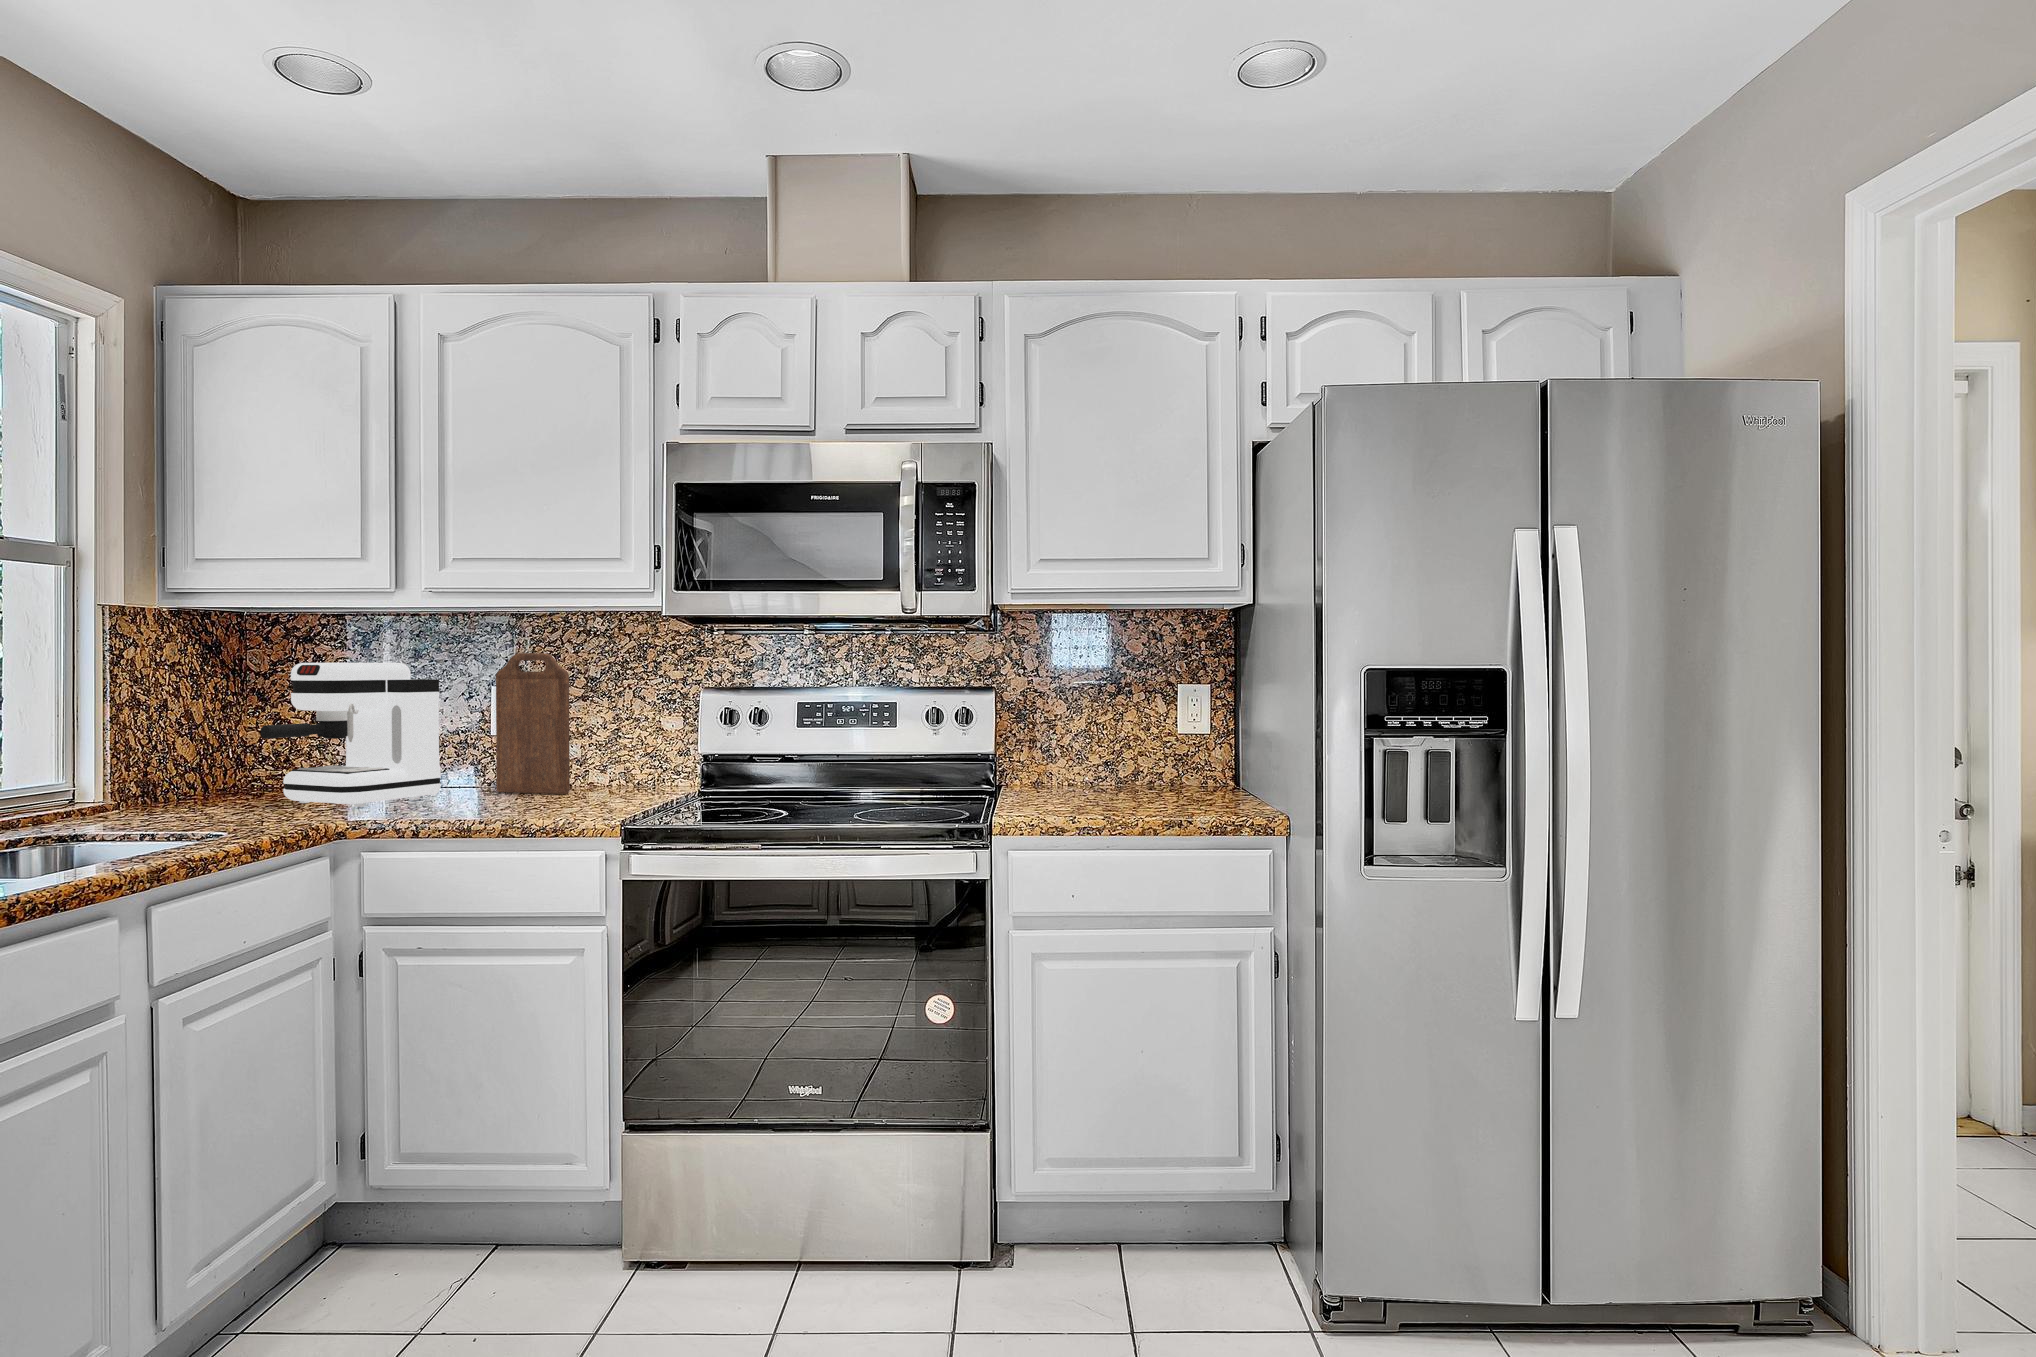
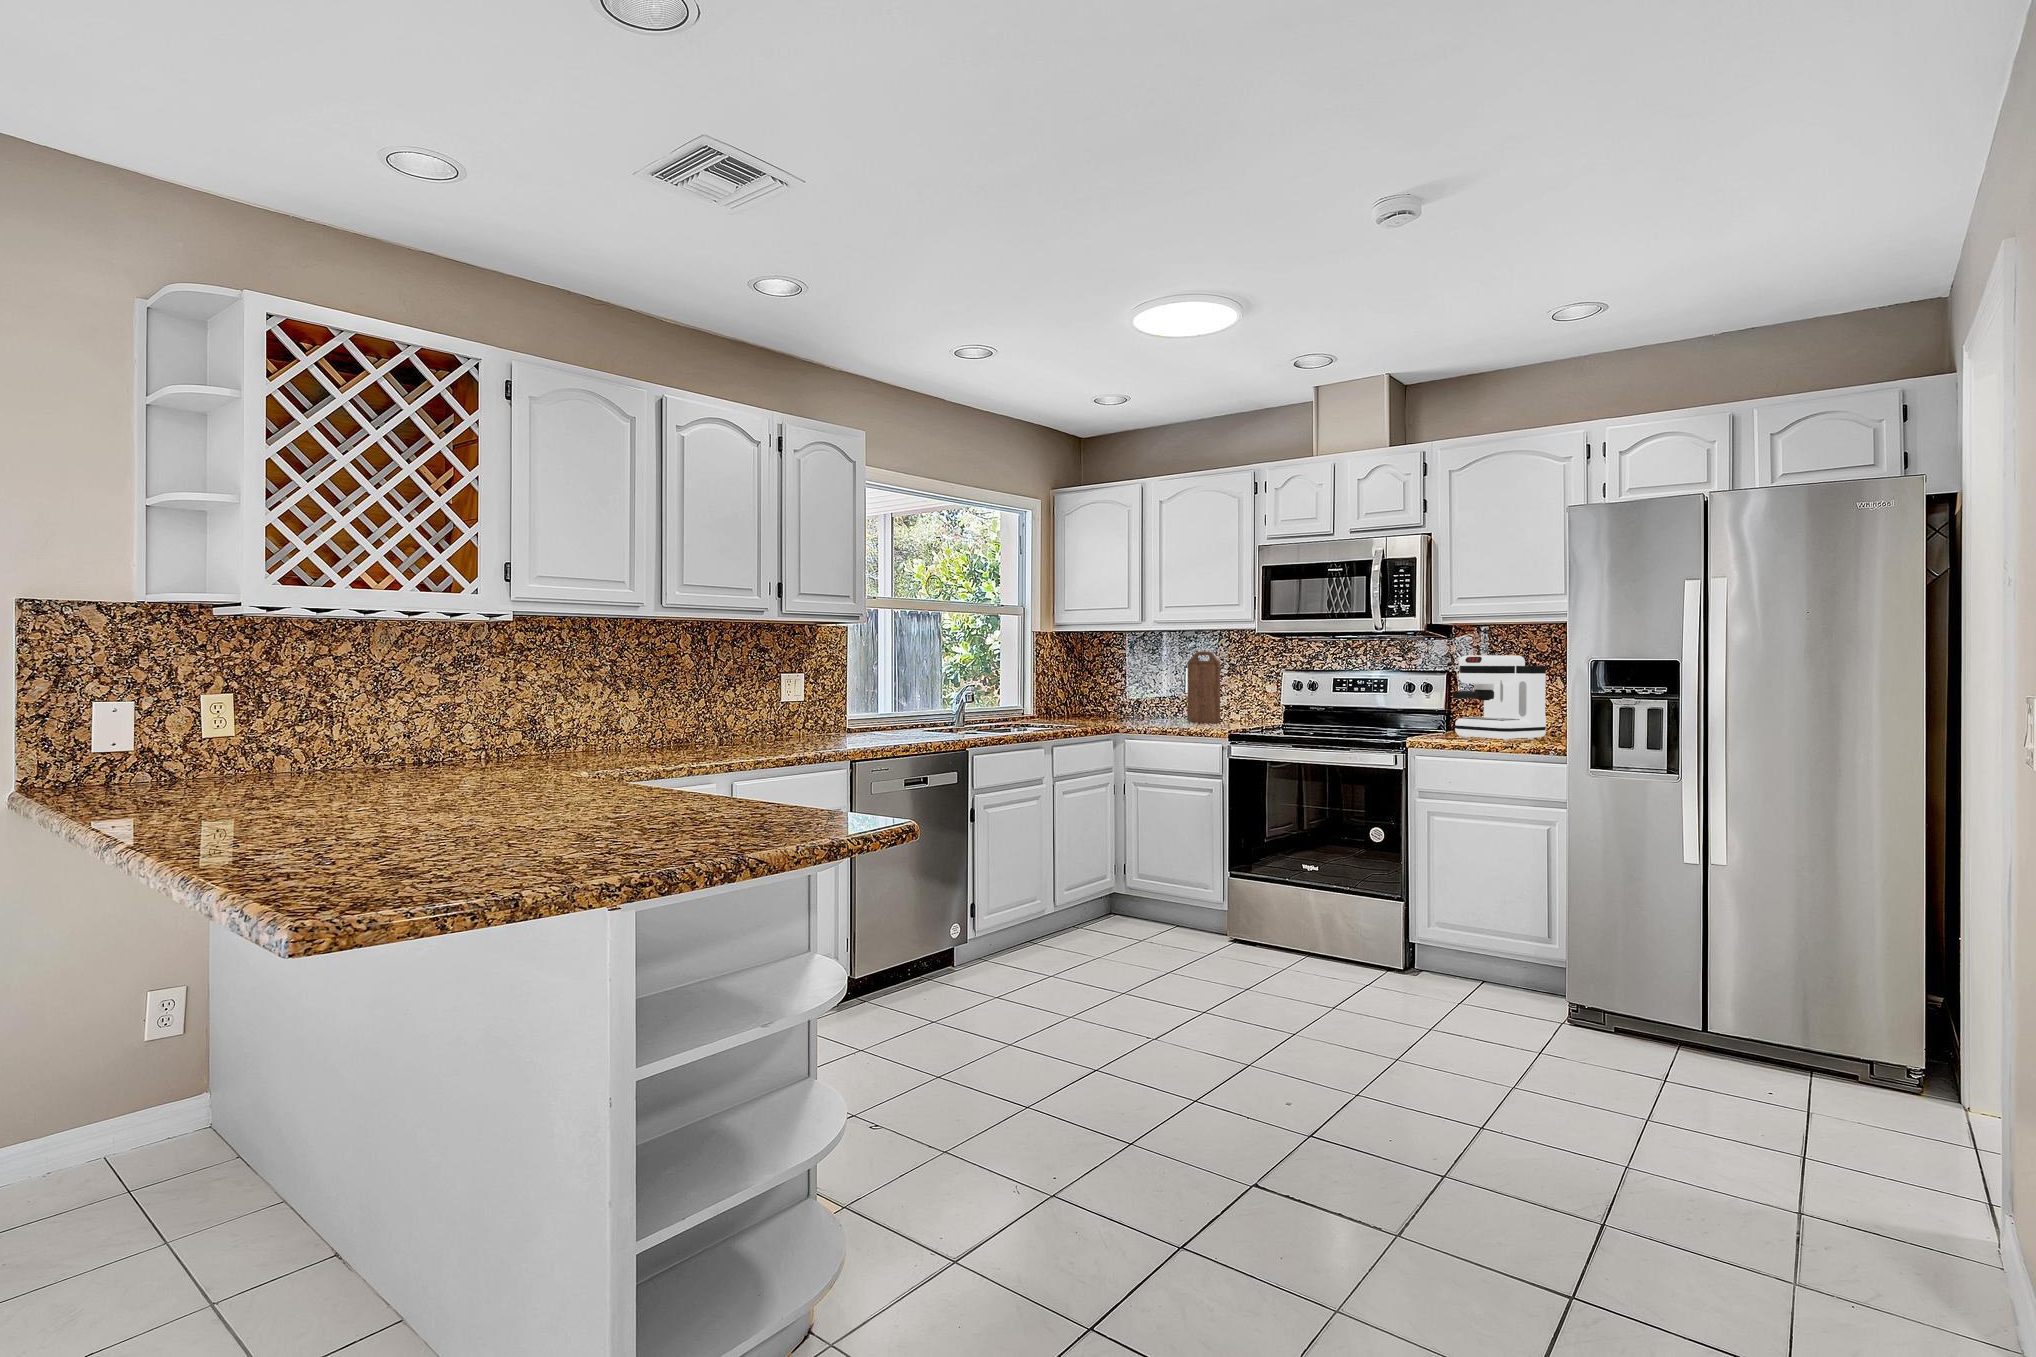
coffee maker: present [261,663,441,807] -> present [1453,655,1546,741]

